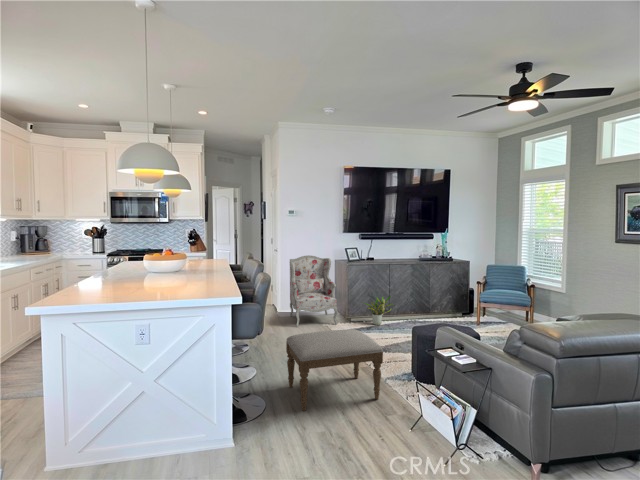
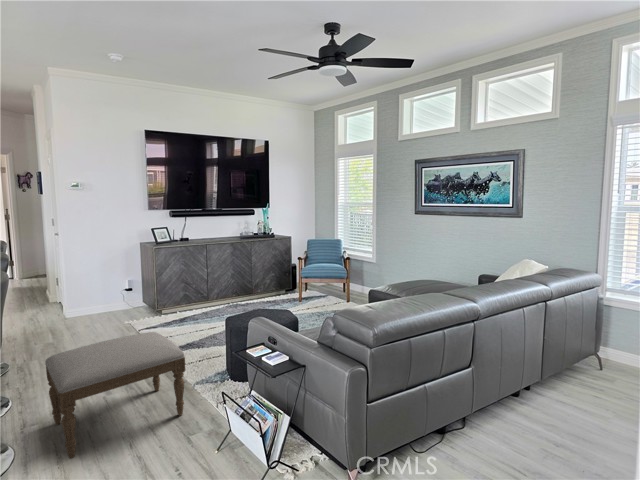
armchair: present [290,255,338,327] -> none [71,239,142,331]
potted plant: present [365,296,391,325] -> none [171,280,213,315]

